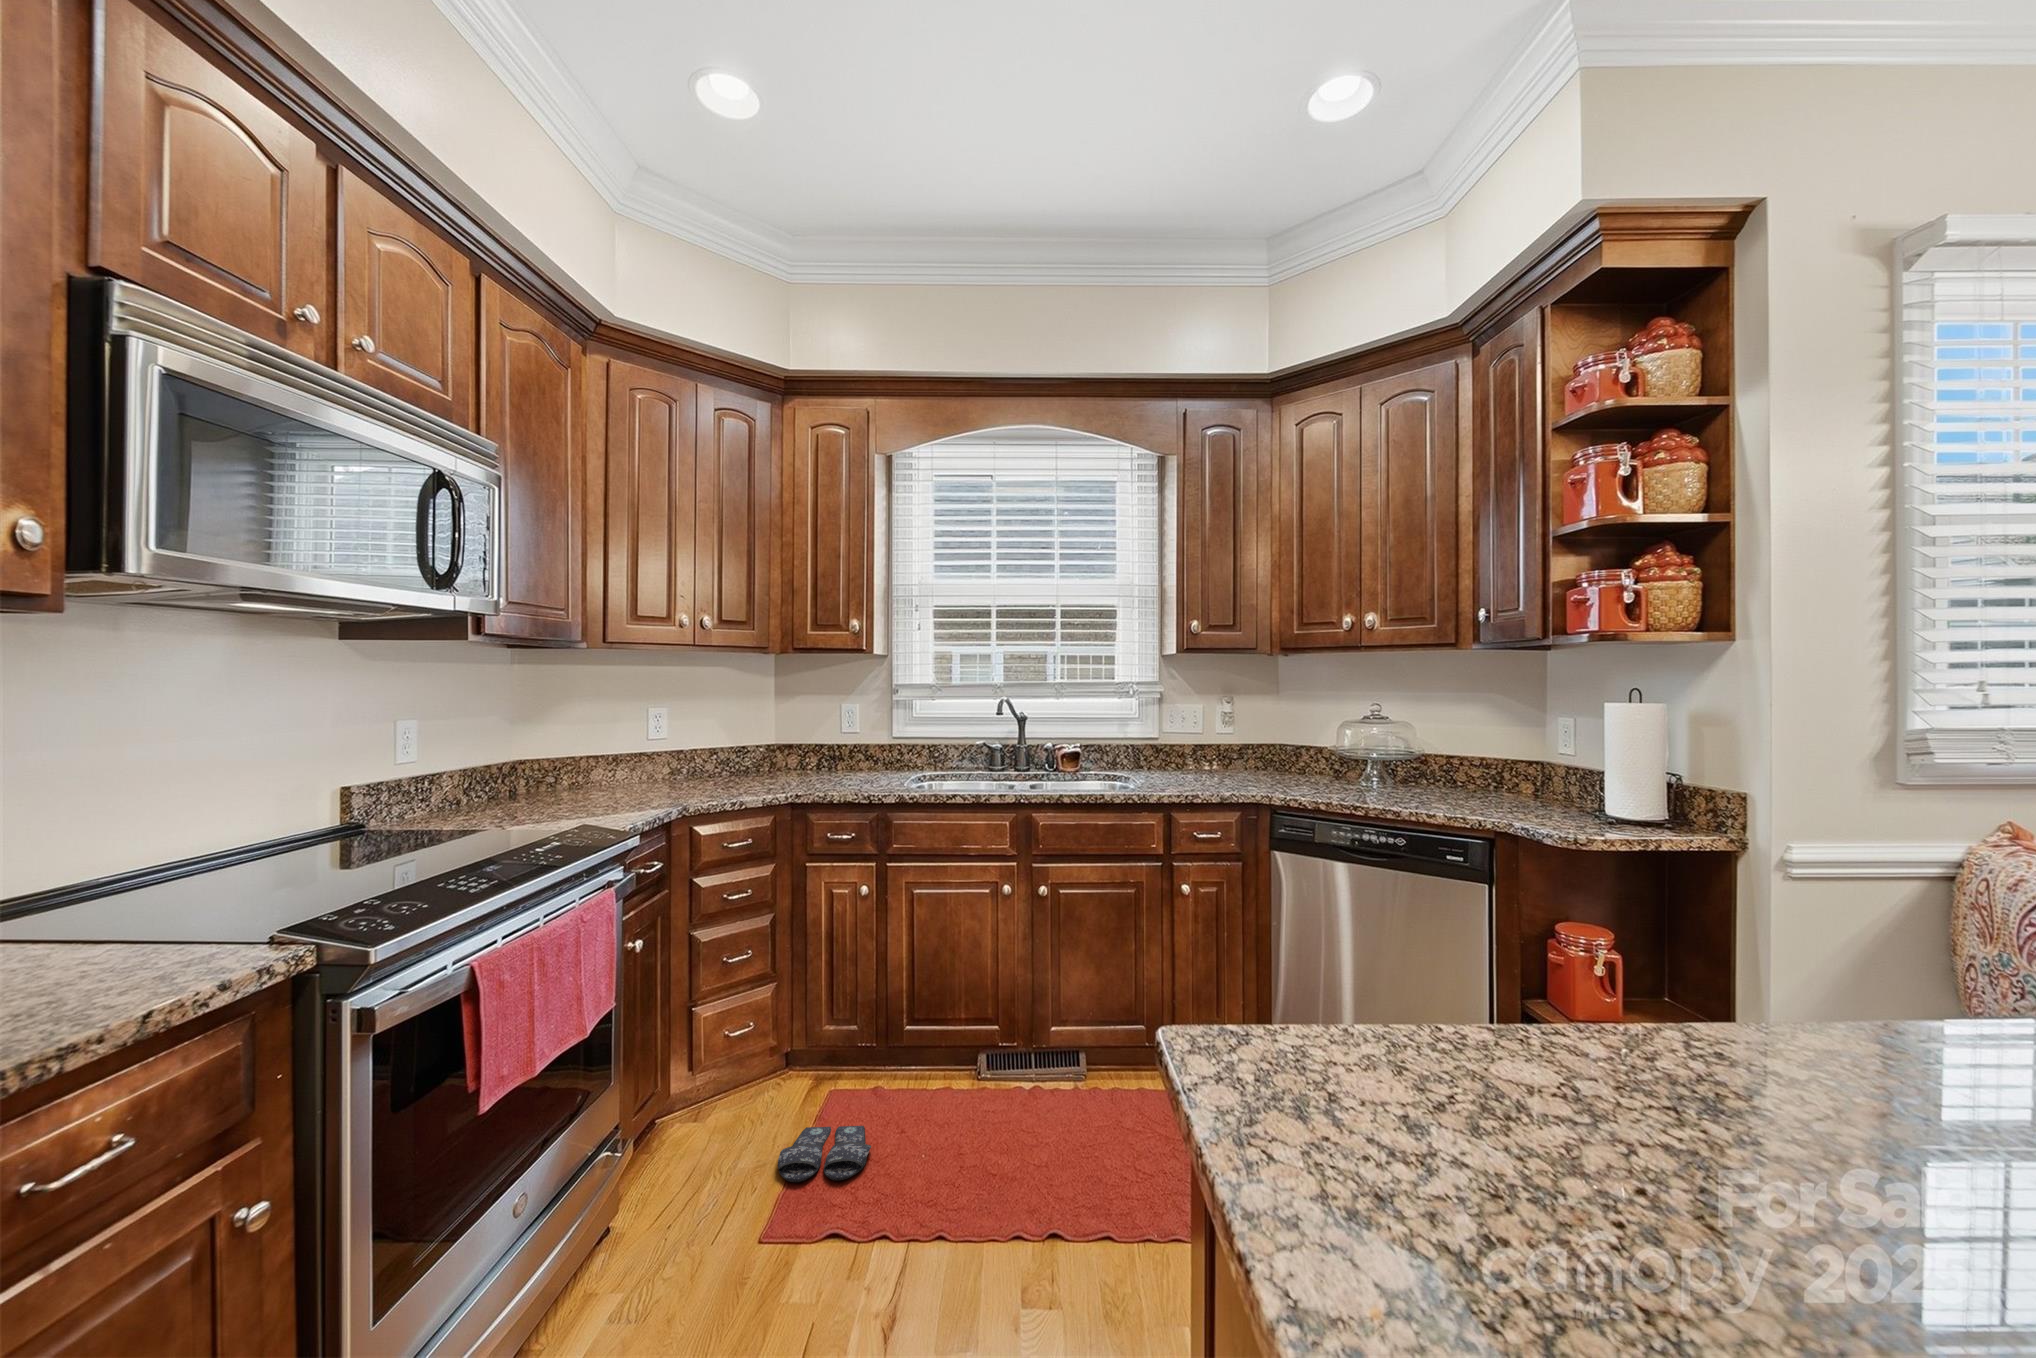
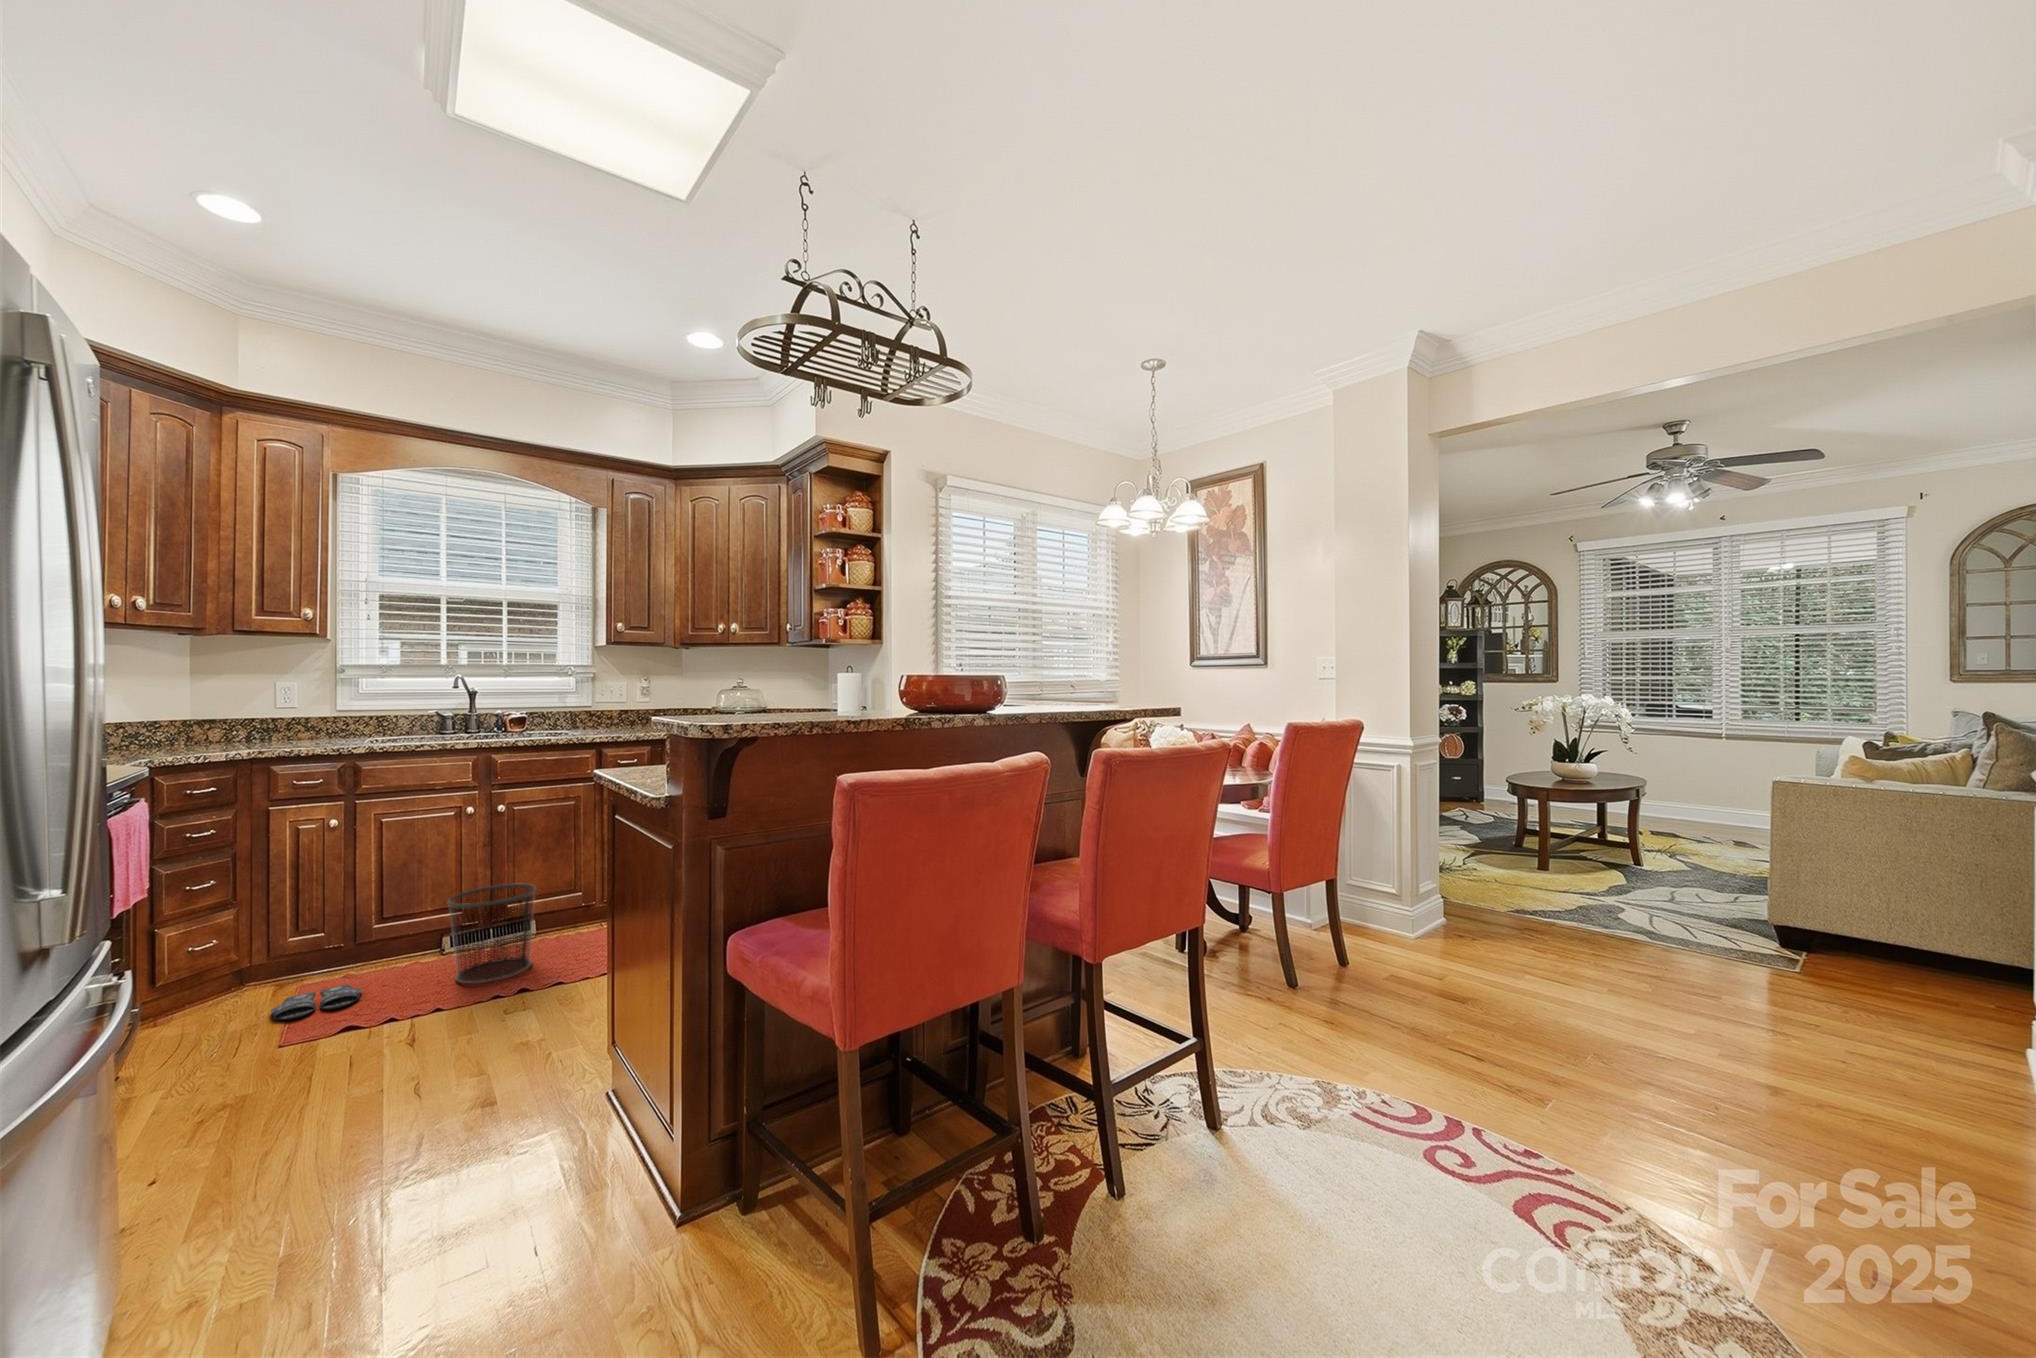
waste bin: none [960,1028,1075,1203] -> present [447,884,536,984]

